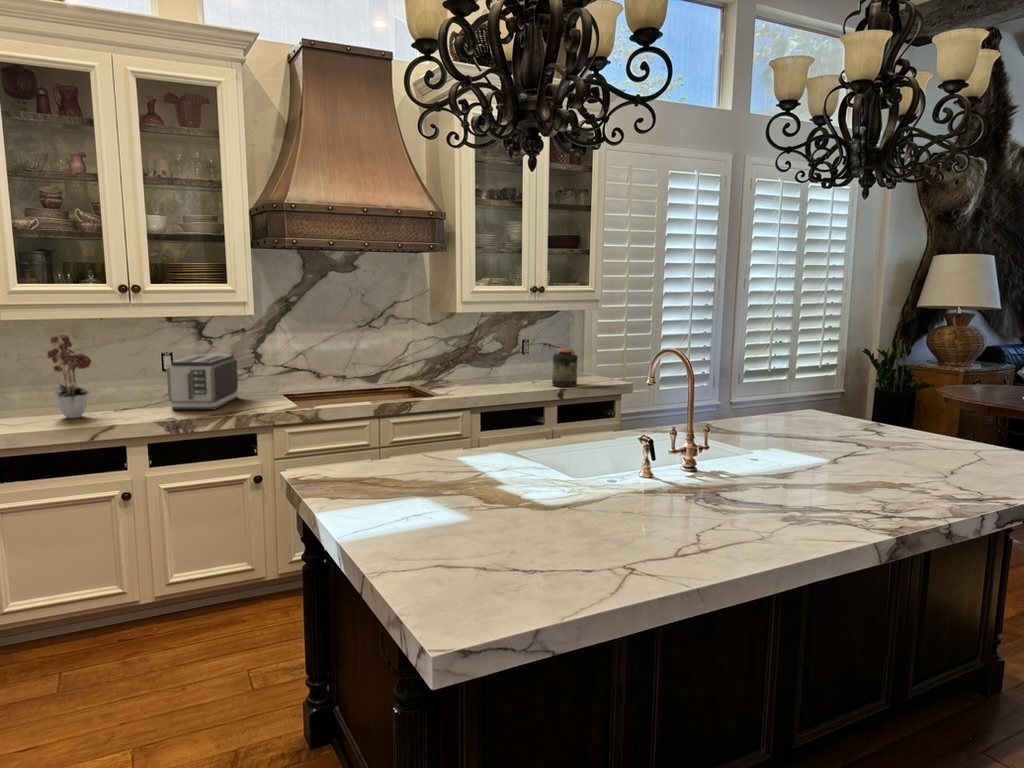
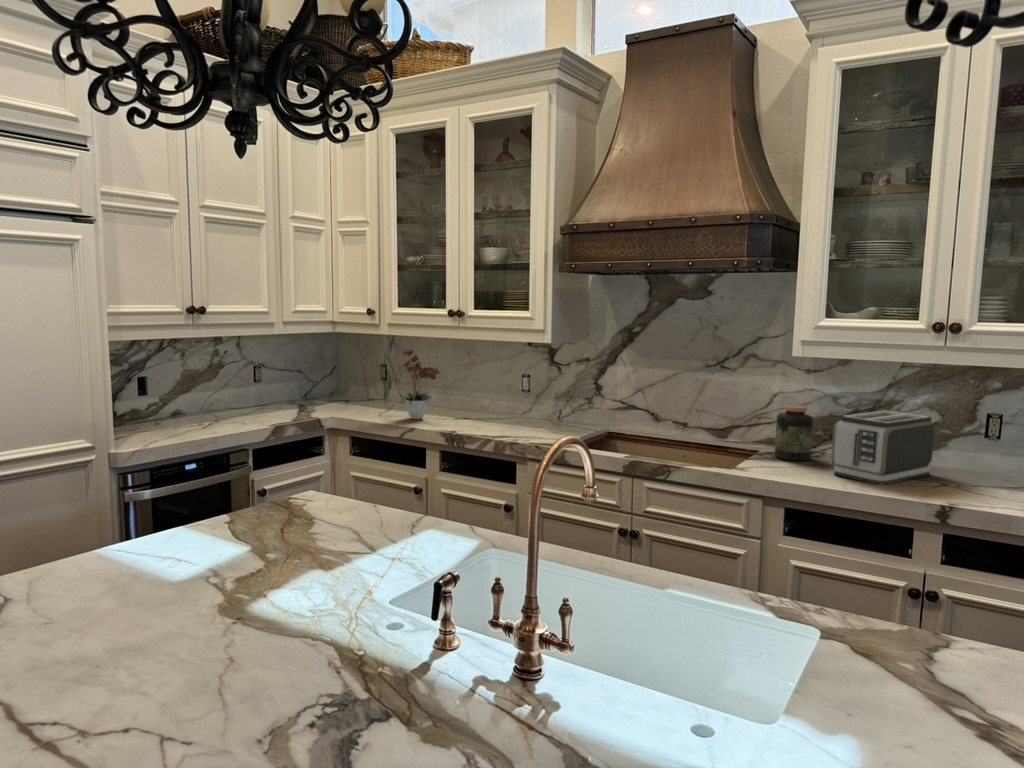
jar: present [552,348,578,387] -> present [775,405,813,461]
toaster: present [167,354,238,410] -> present [831,410,935,485]

